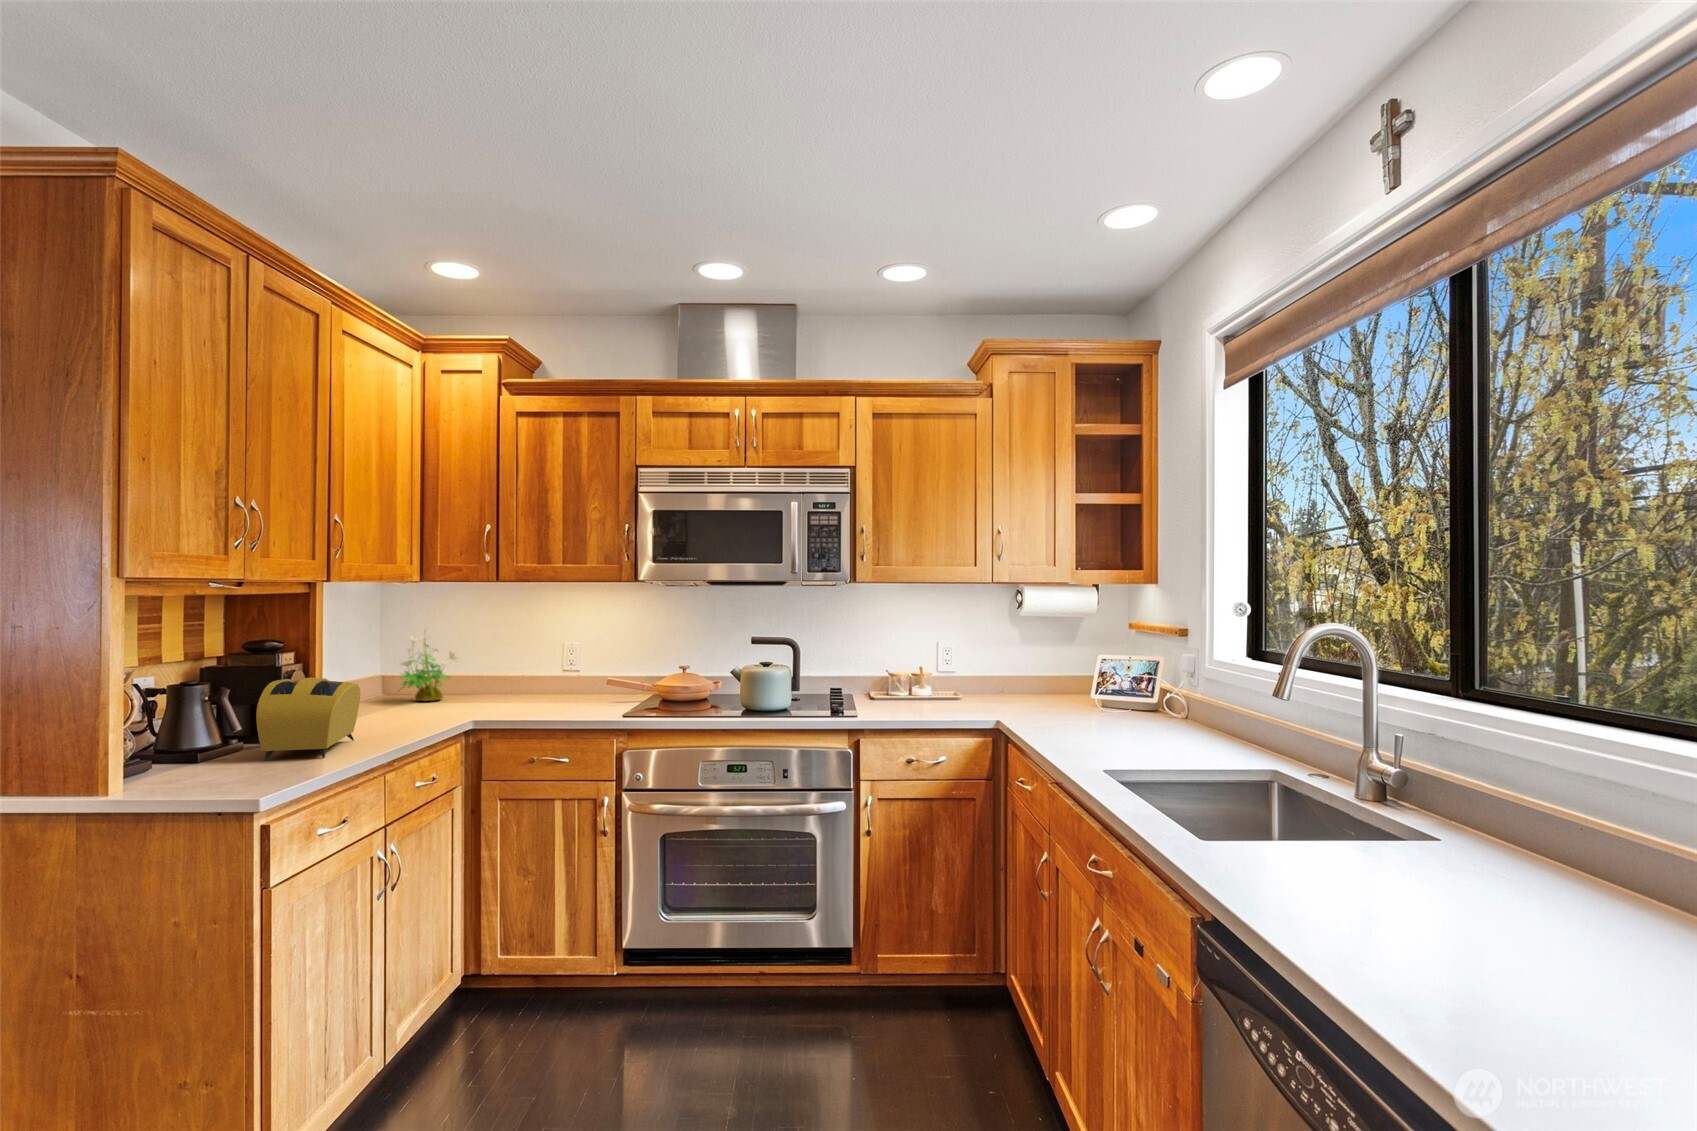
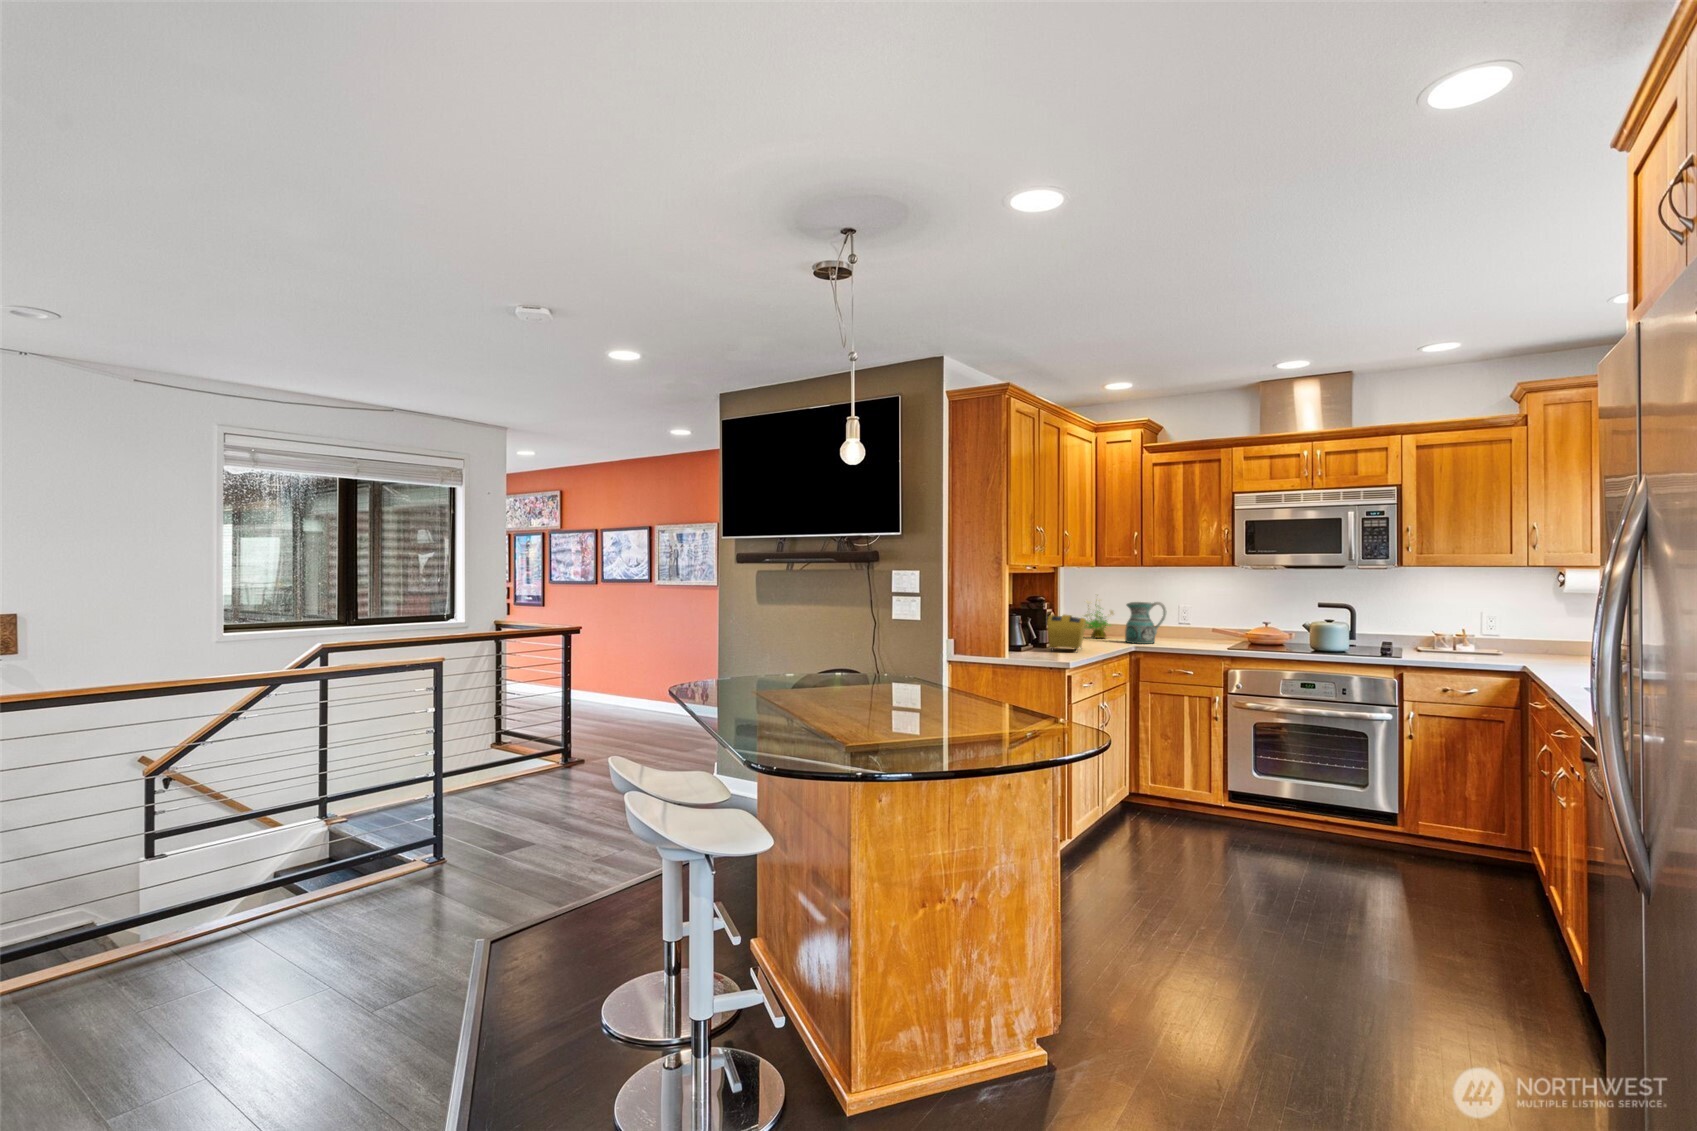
ceramic pitcher: none [465,639,535,712] -> present [1125,602,1166,644]

